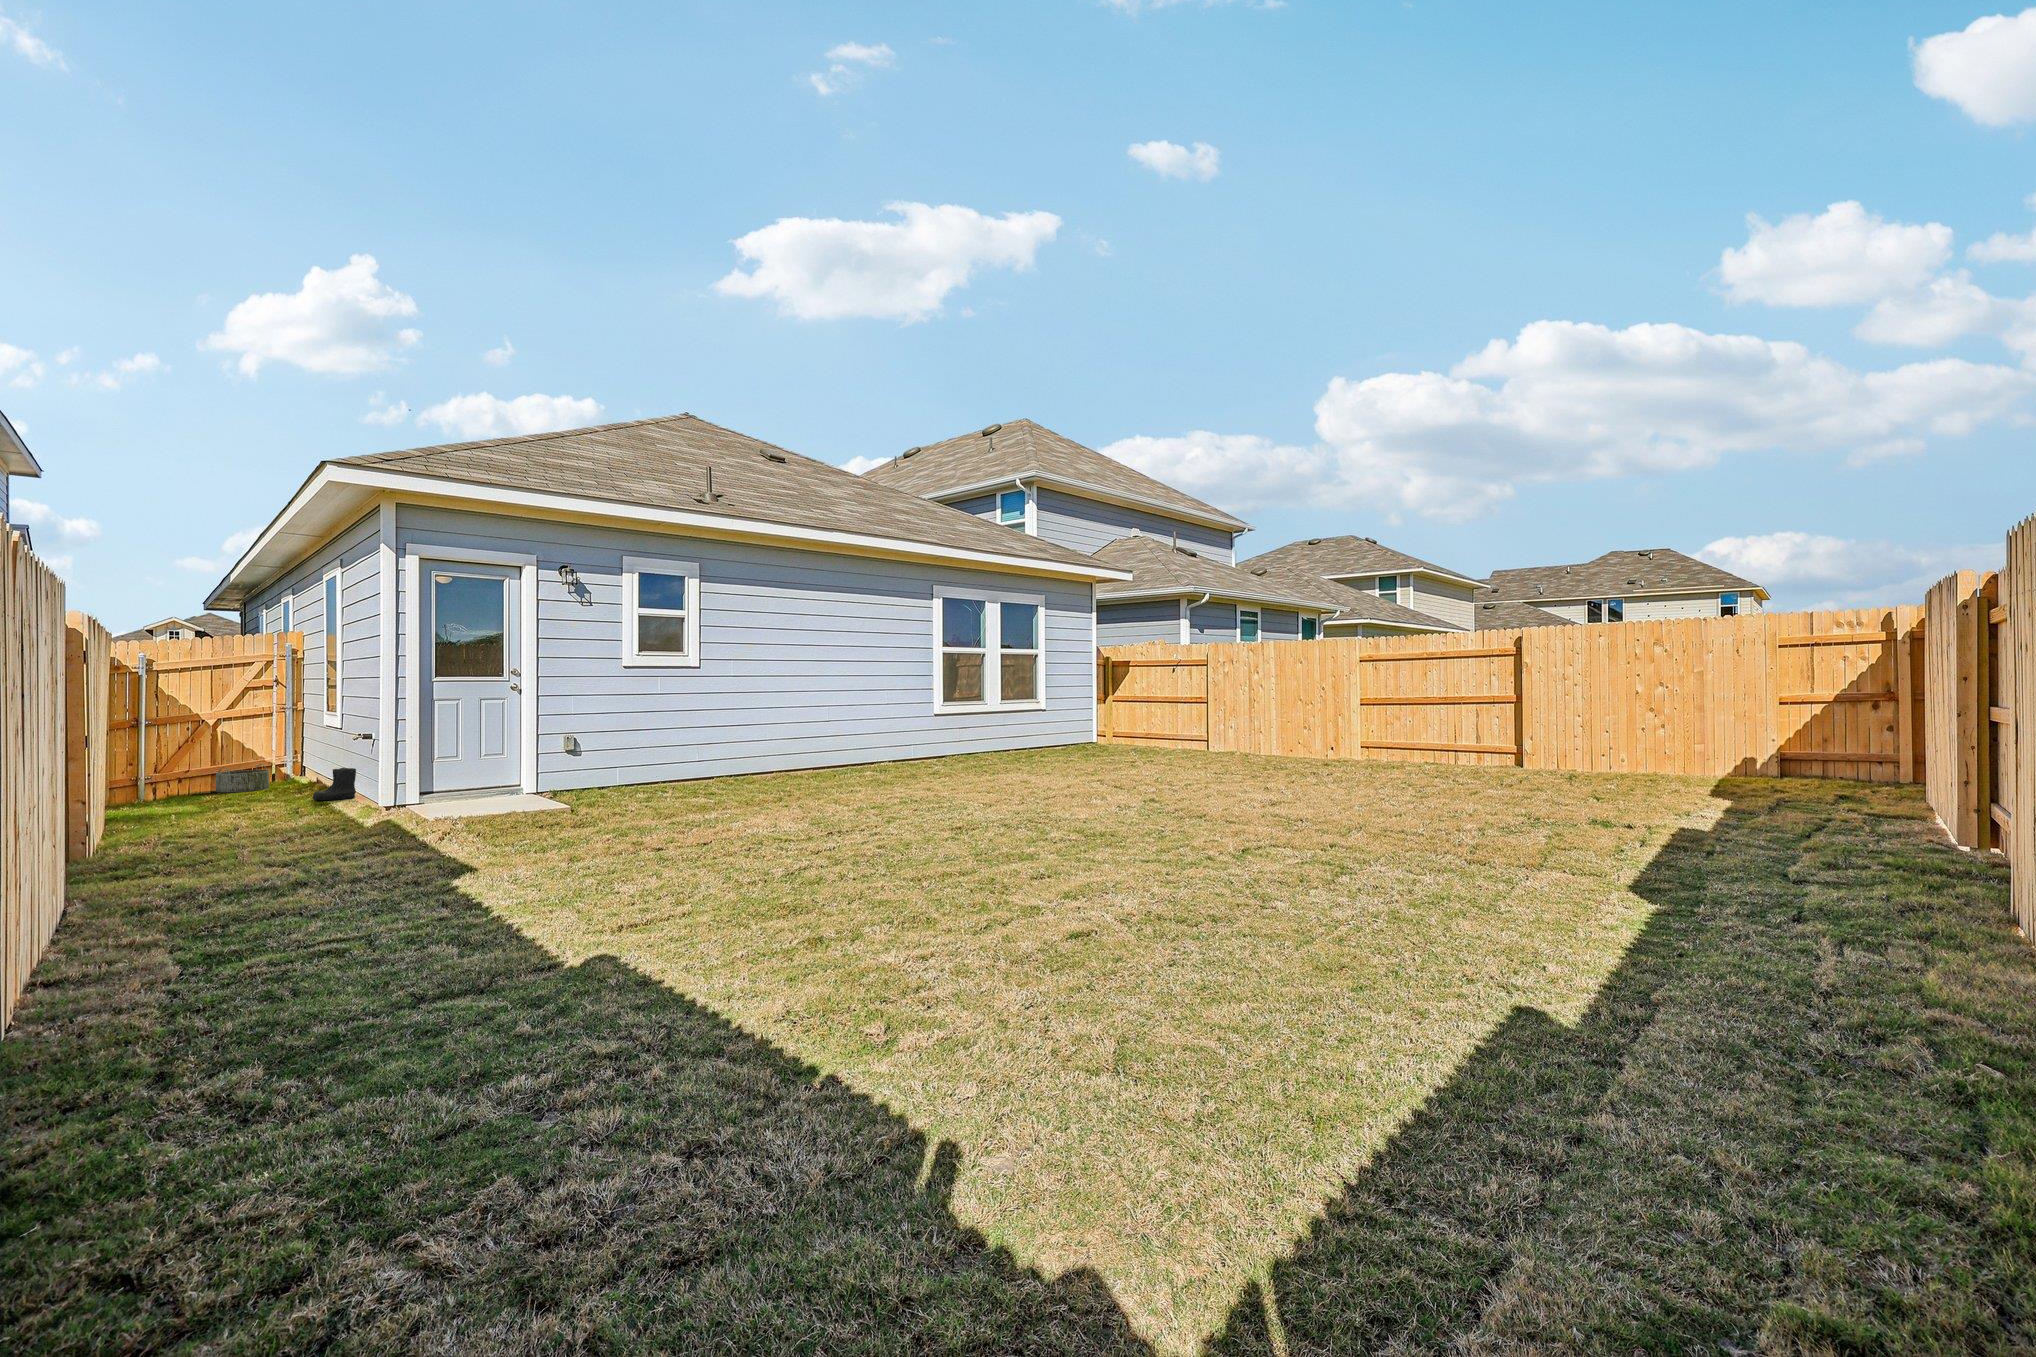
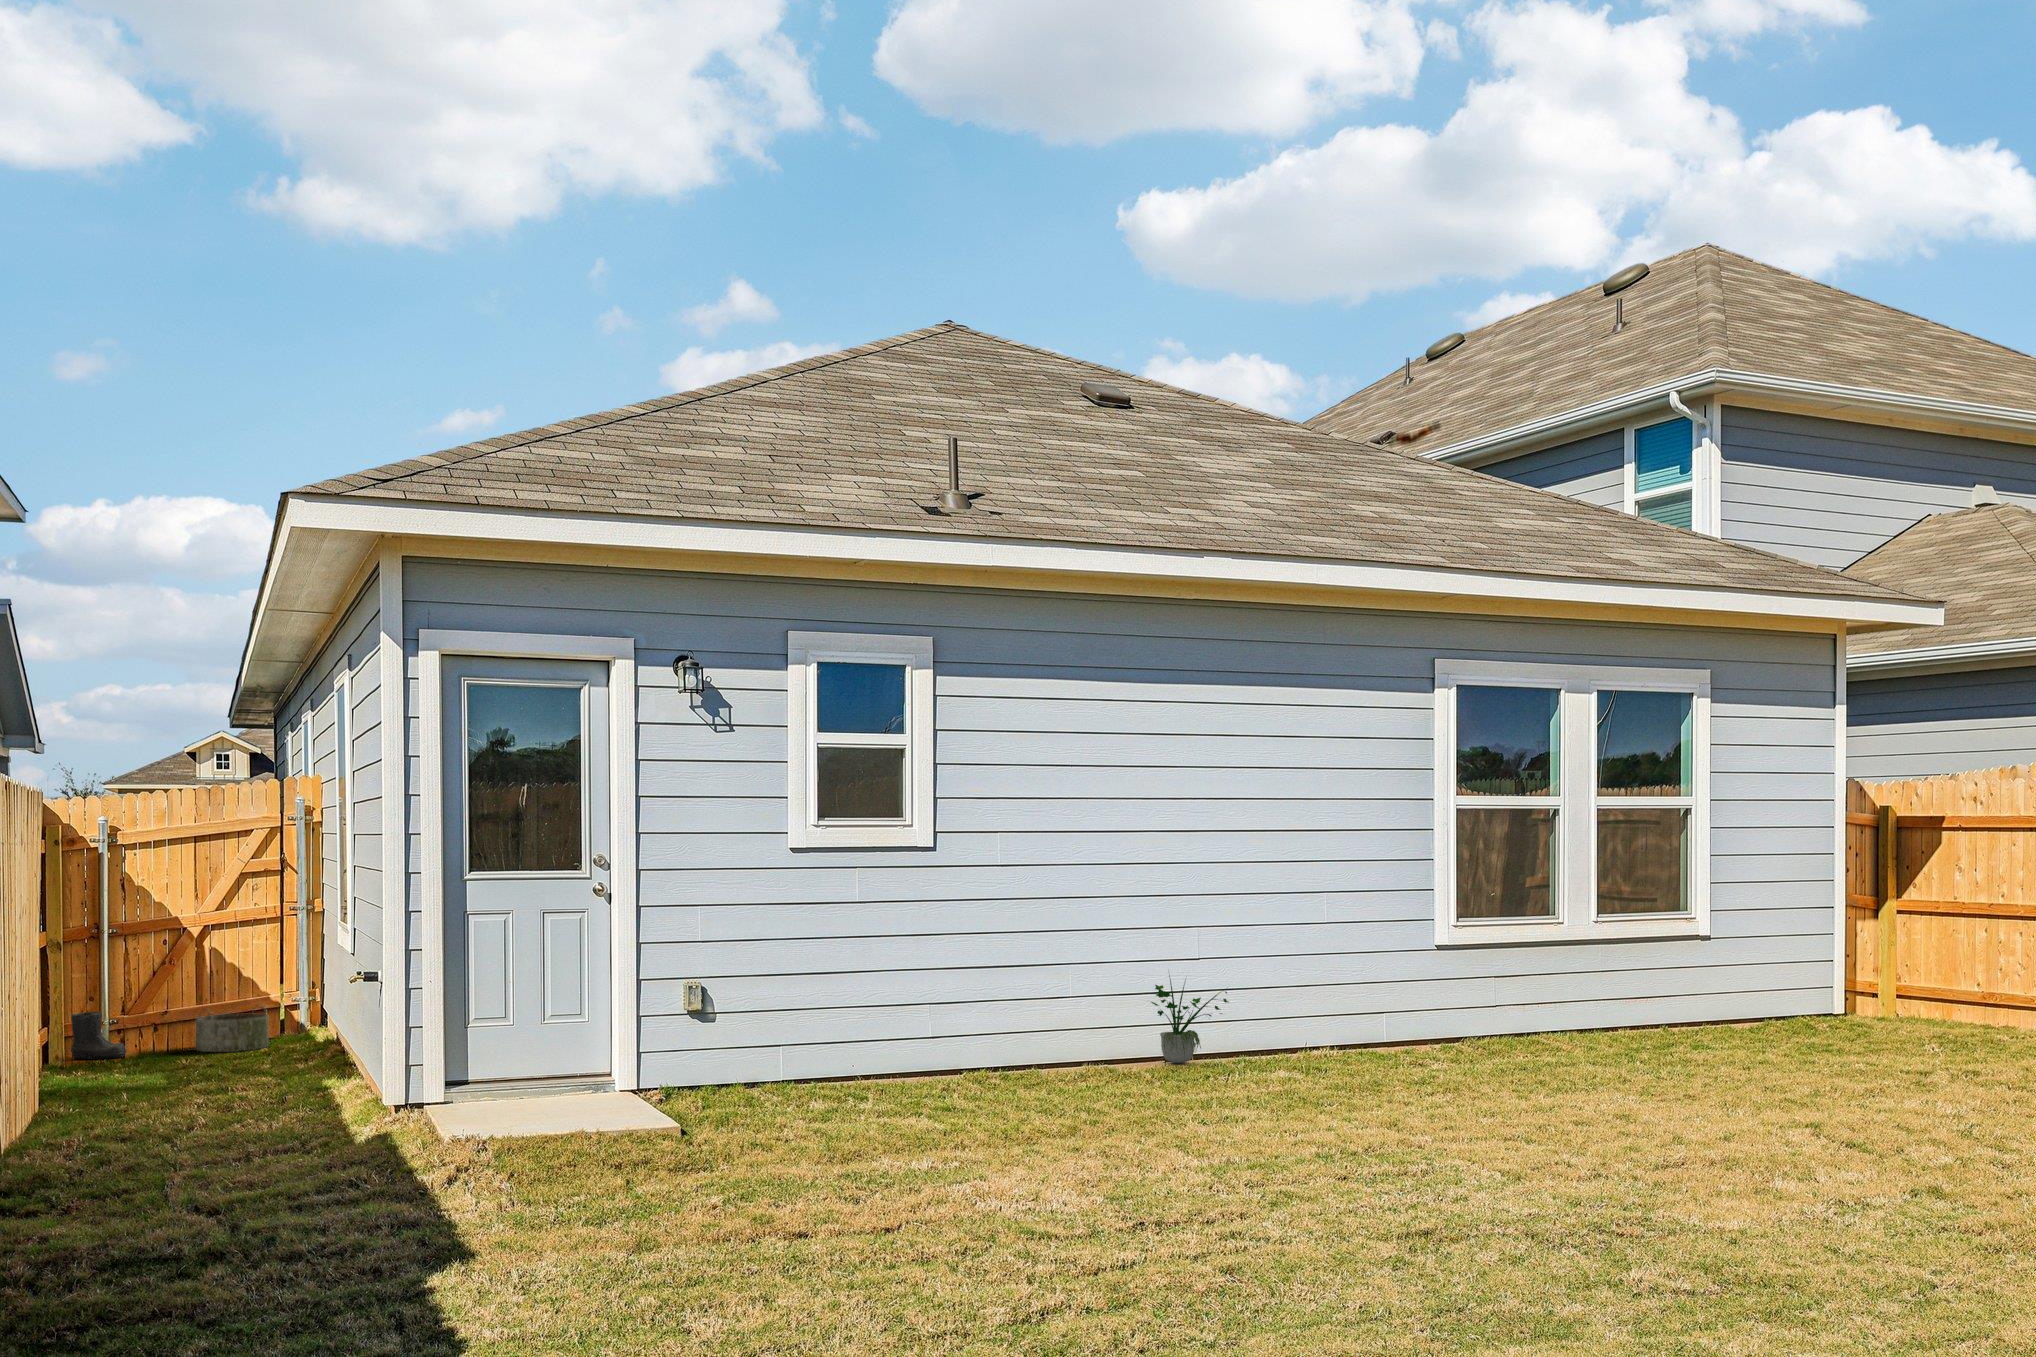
potted plant: none [805,725,845,771] -> present [1151,975,1228,1063]
boots: present [313,768,356,800] -> present [71,1012,126,1059]

